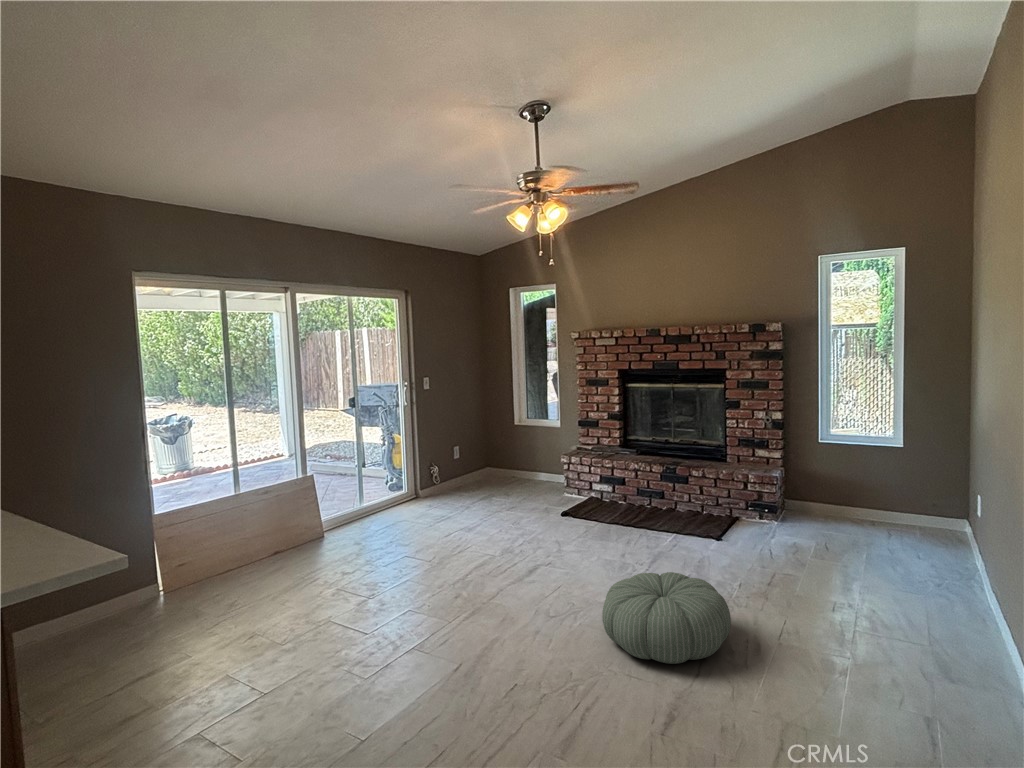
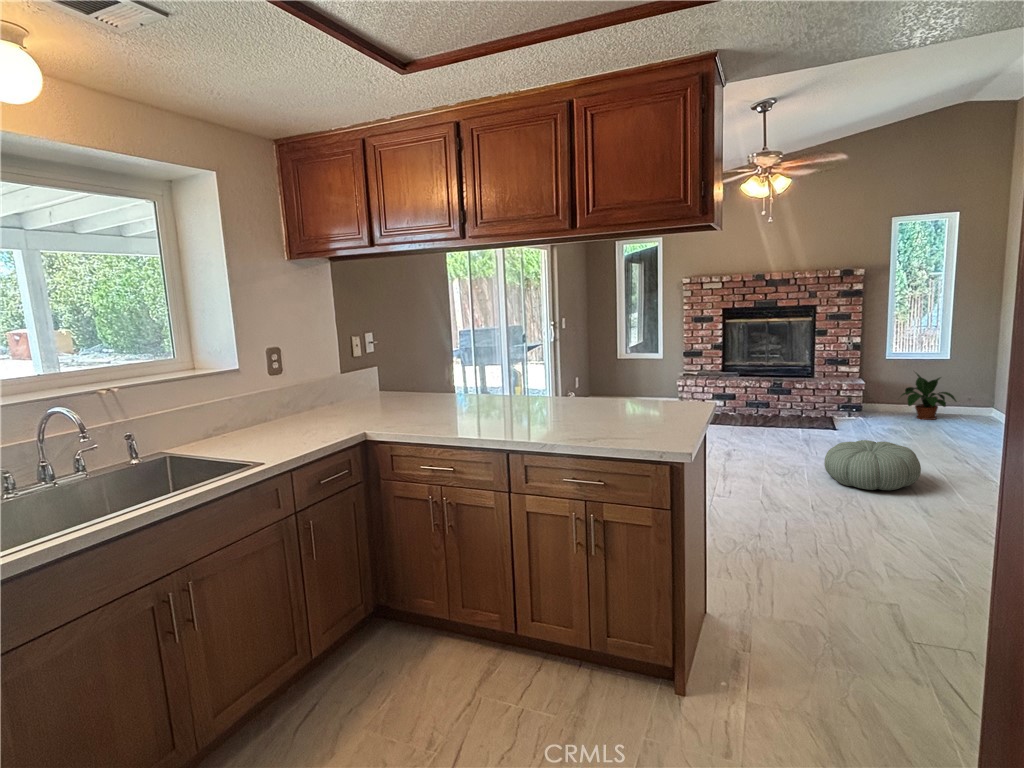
potted plant: none [829,461,905,532] -> present [901,373,956,420]

